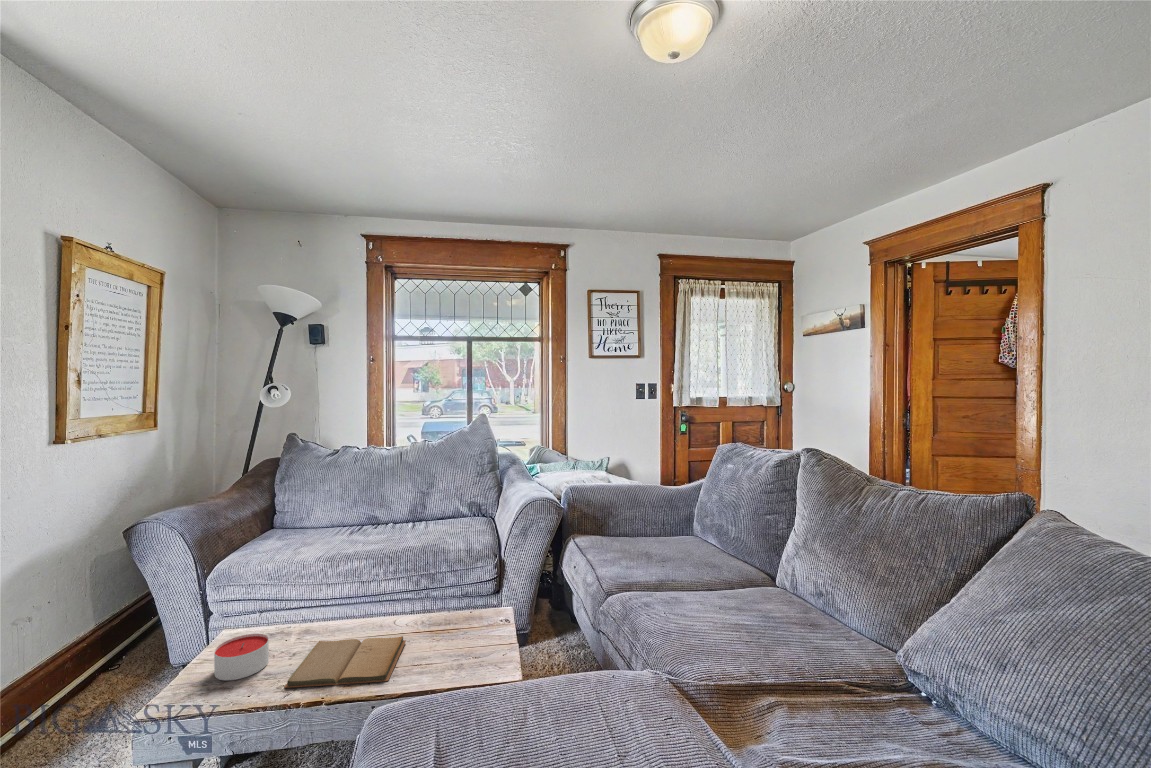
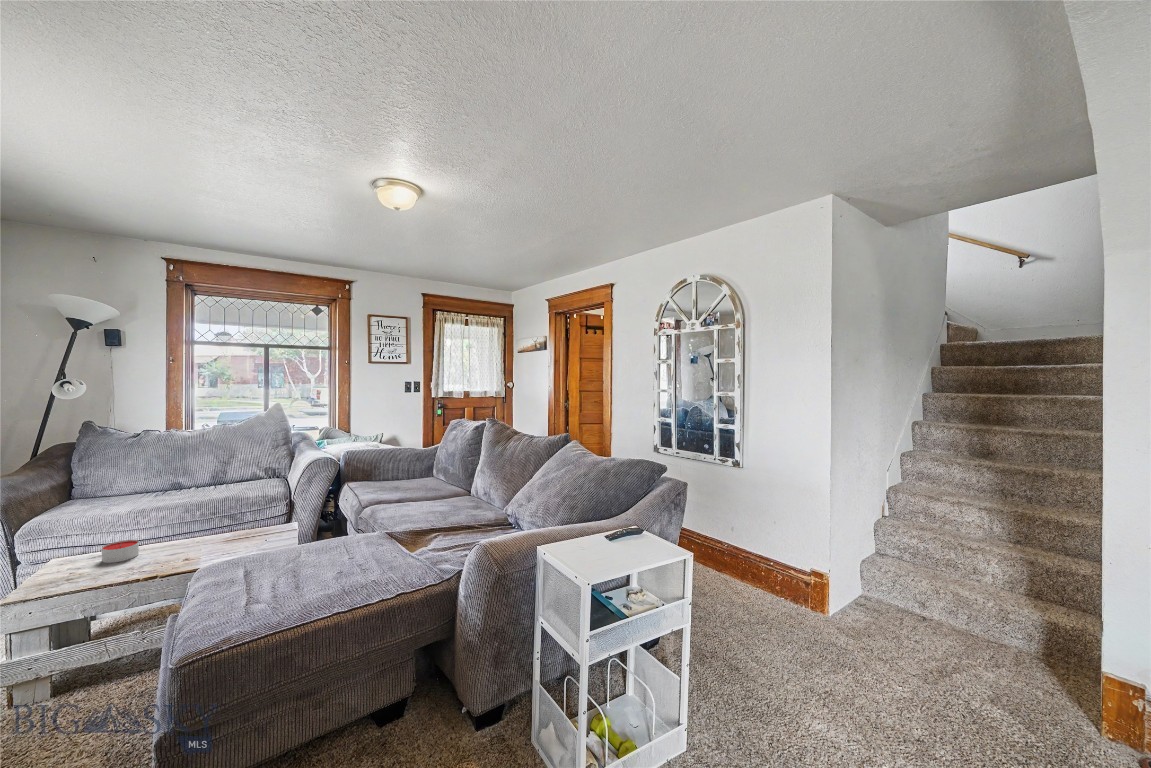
book: present [284,636,406,688] -> none [158,534,232,559]

